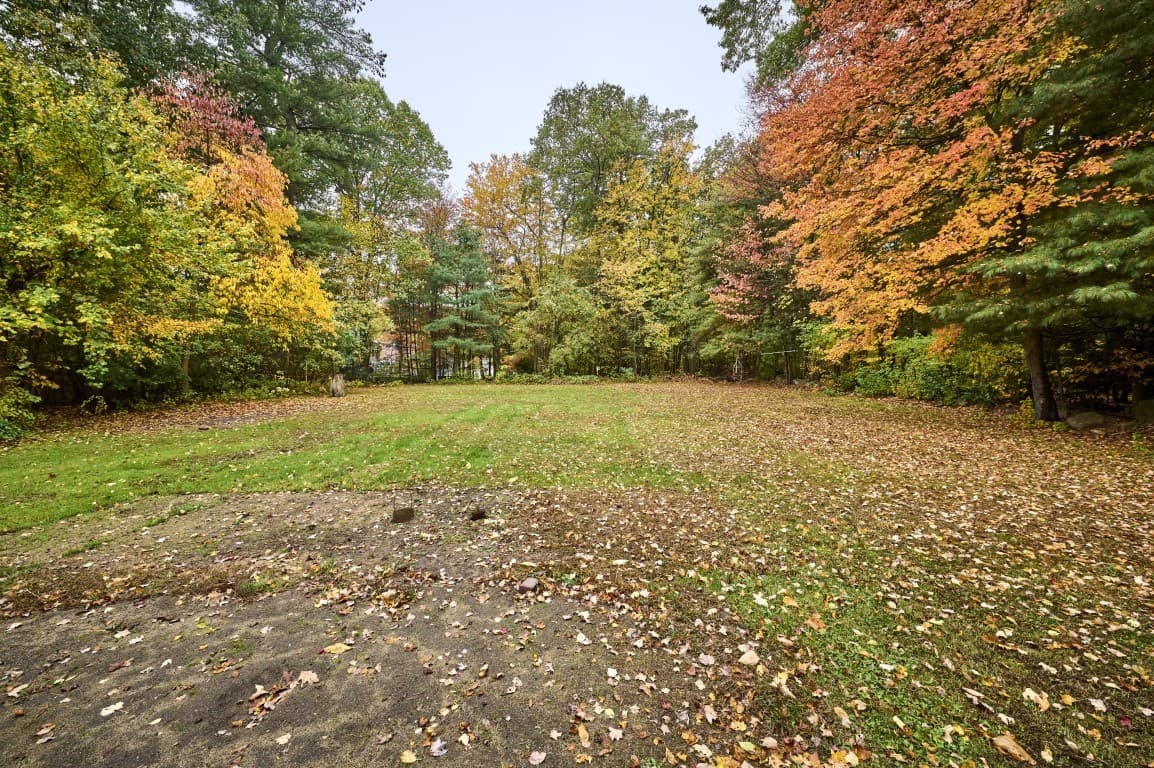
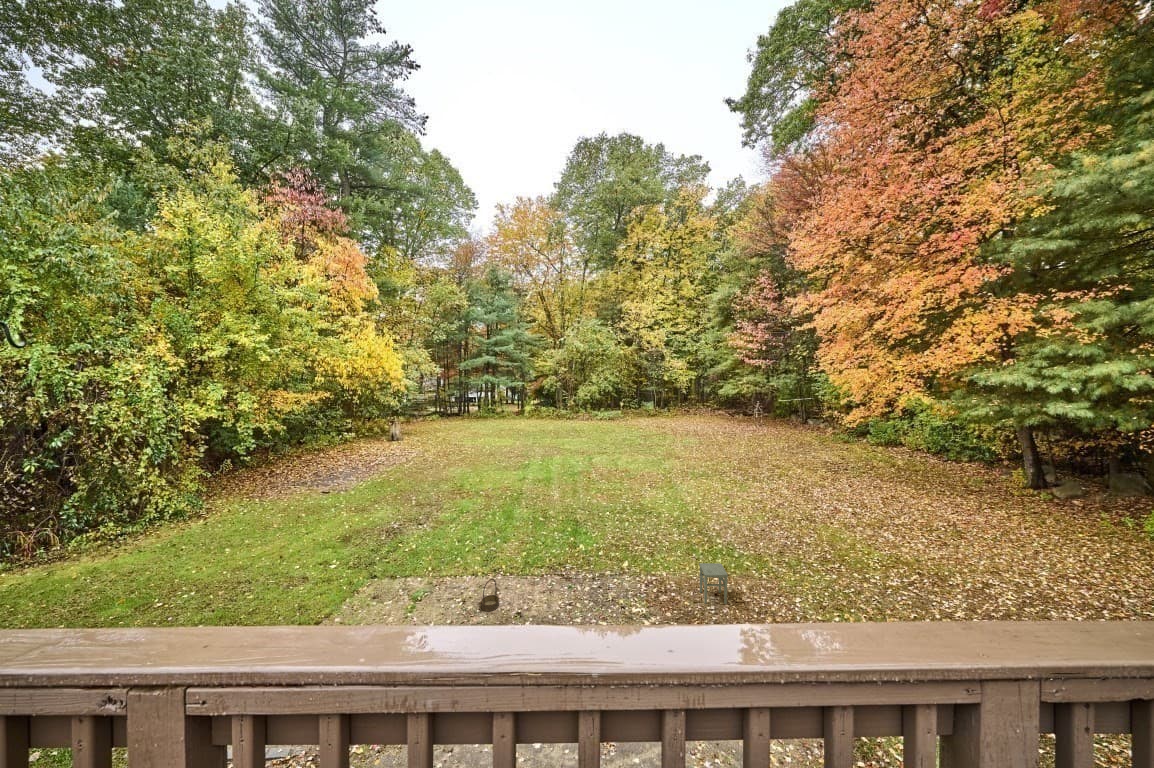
stool: none [646,470,676,512] -> present [699,563,728,604]
potted plant: present [467,483,490,520] -> none [546,575,572,610]

